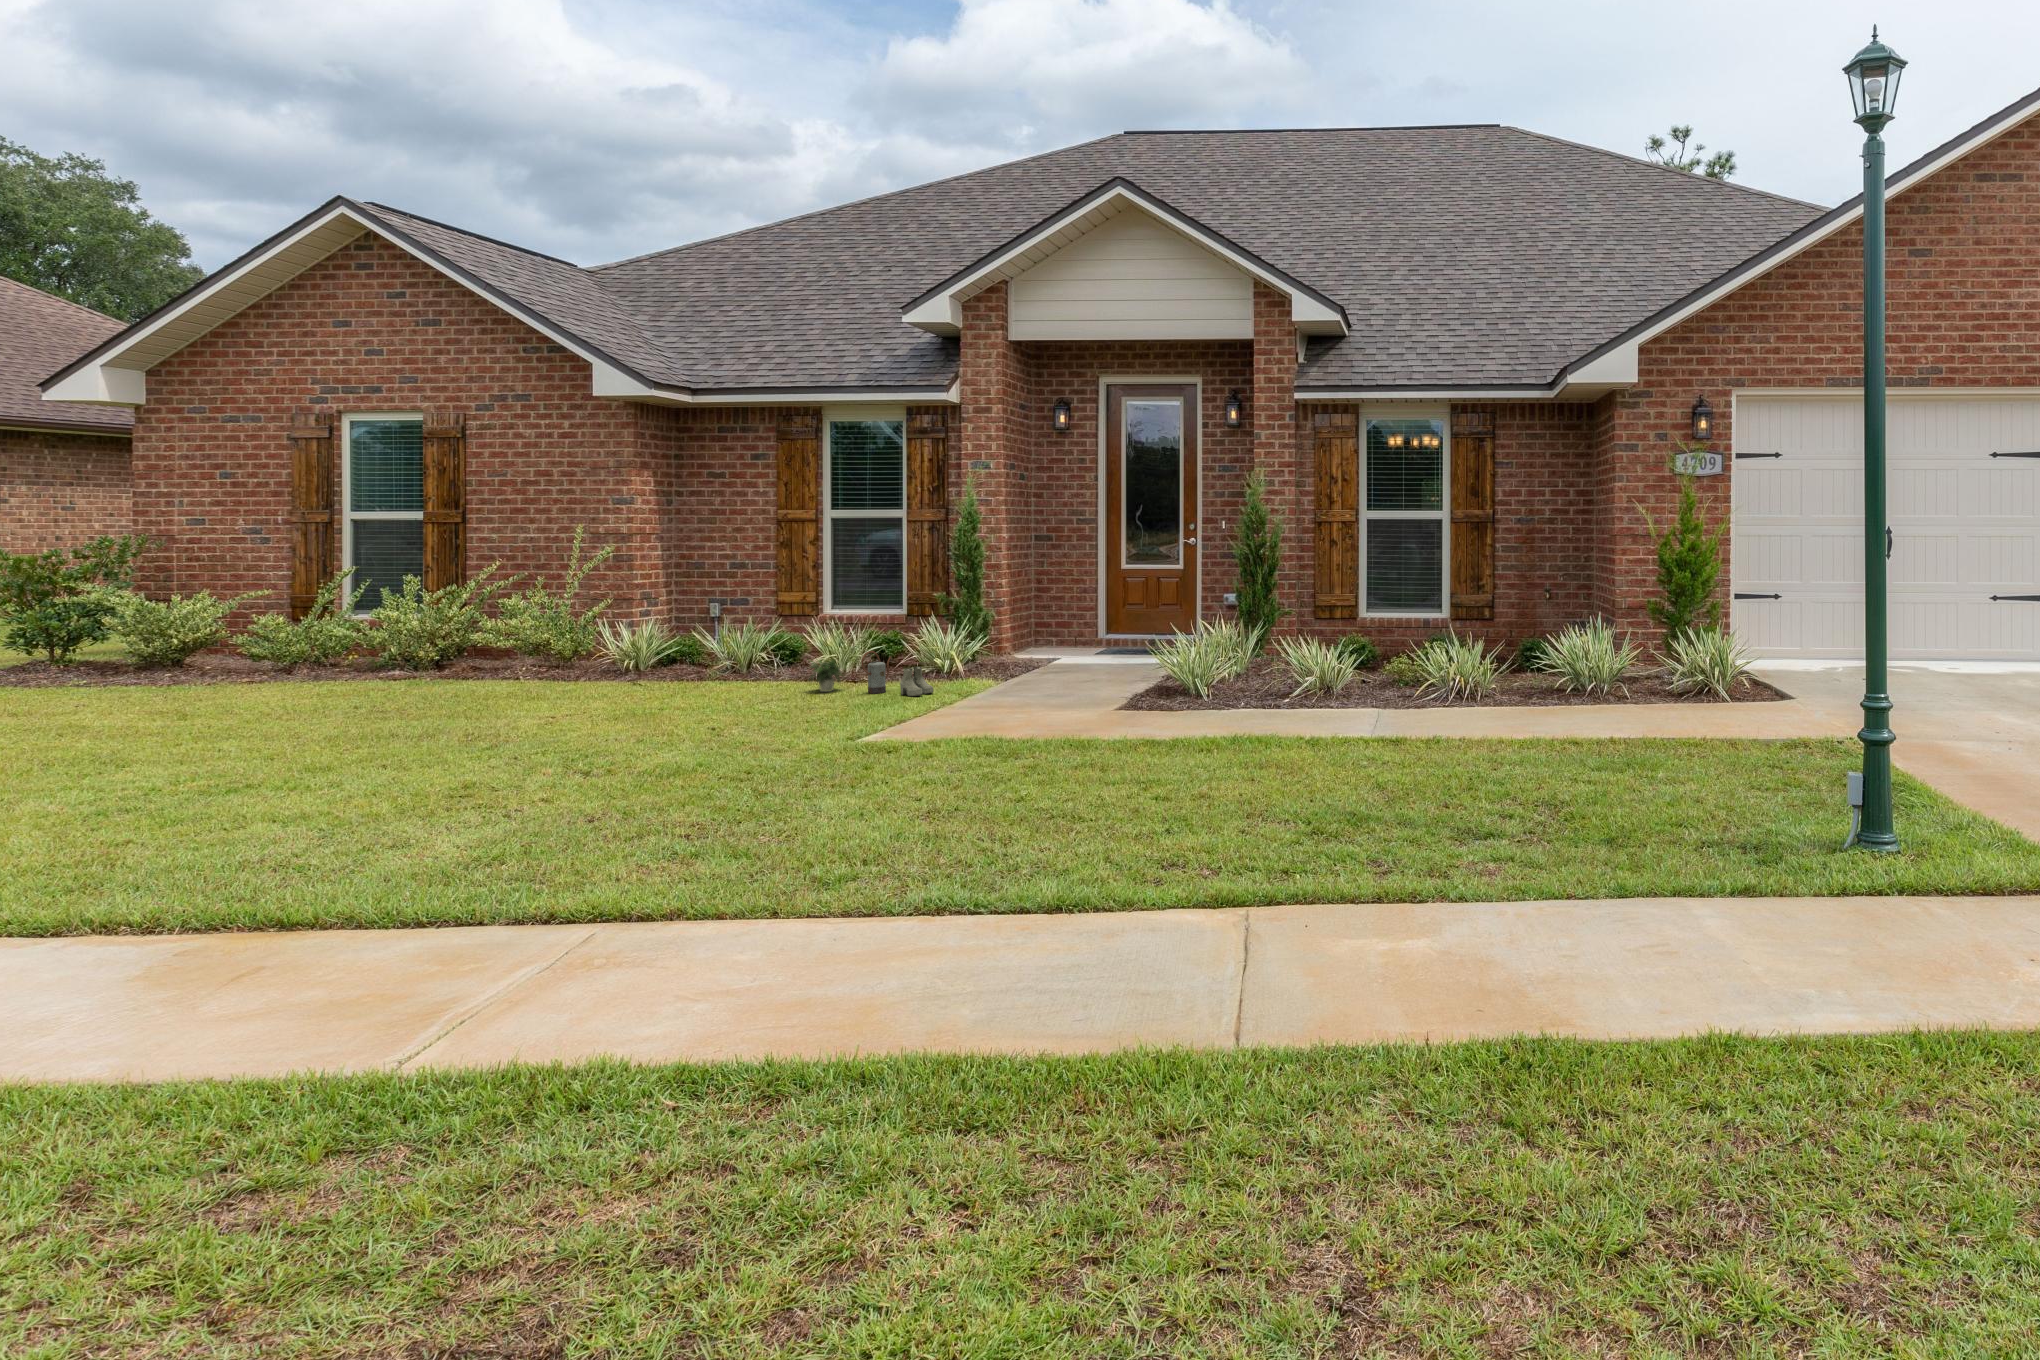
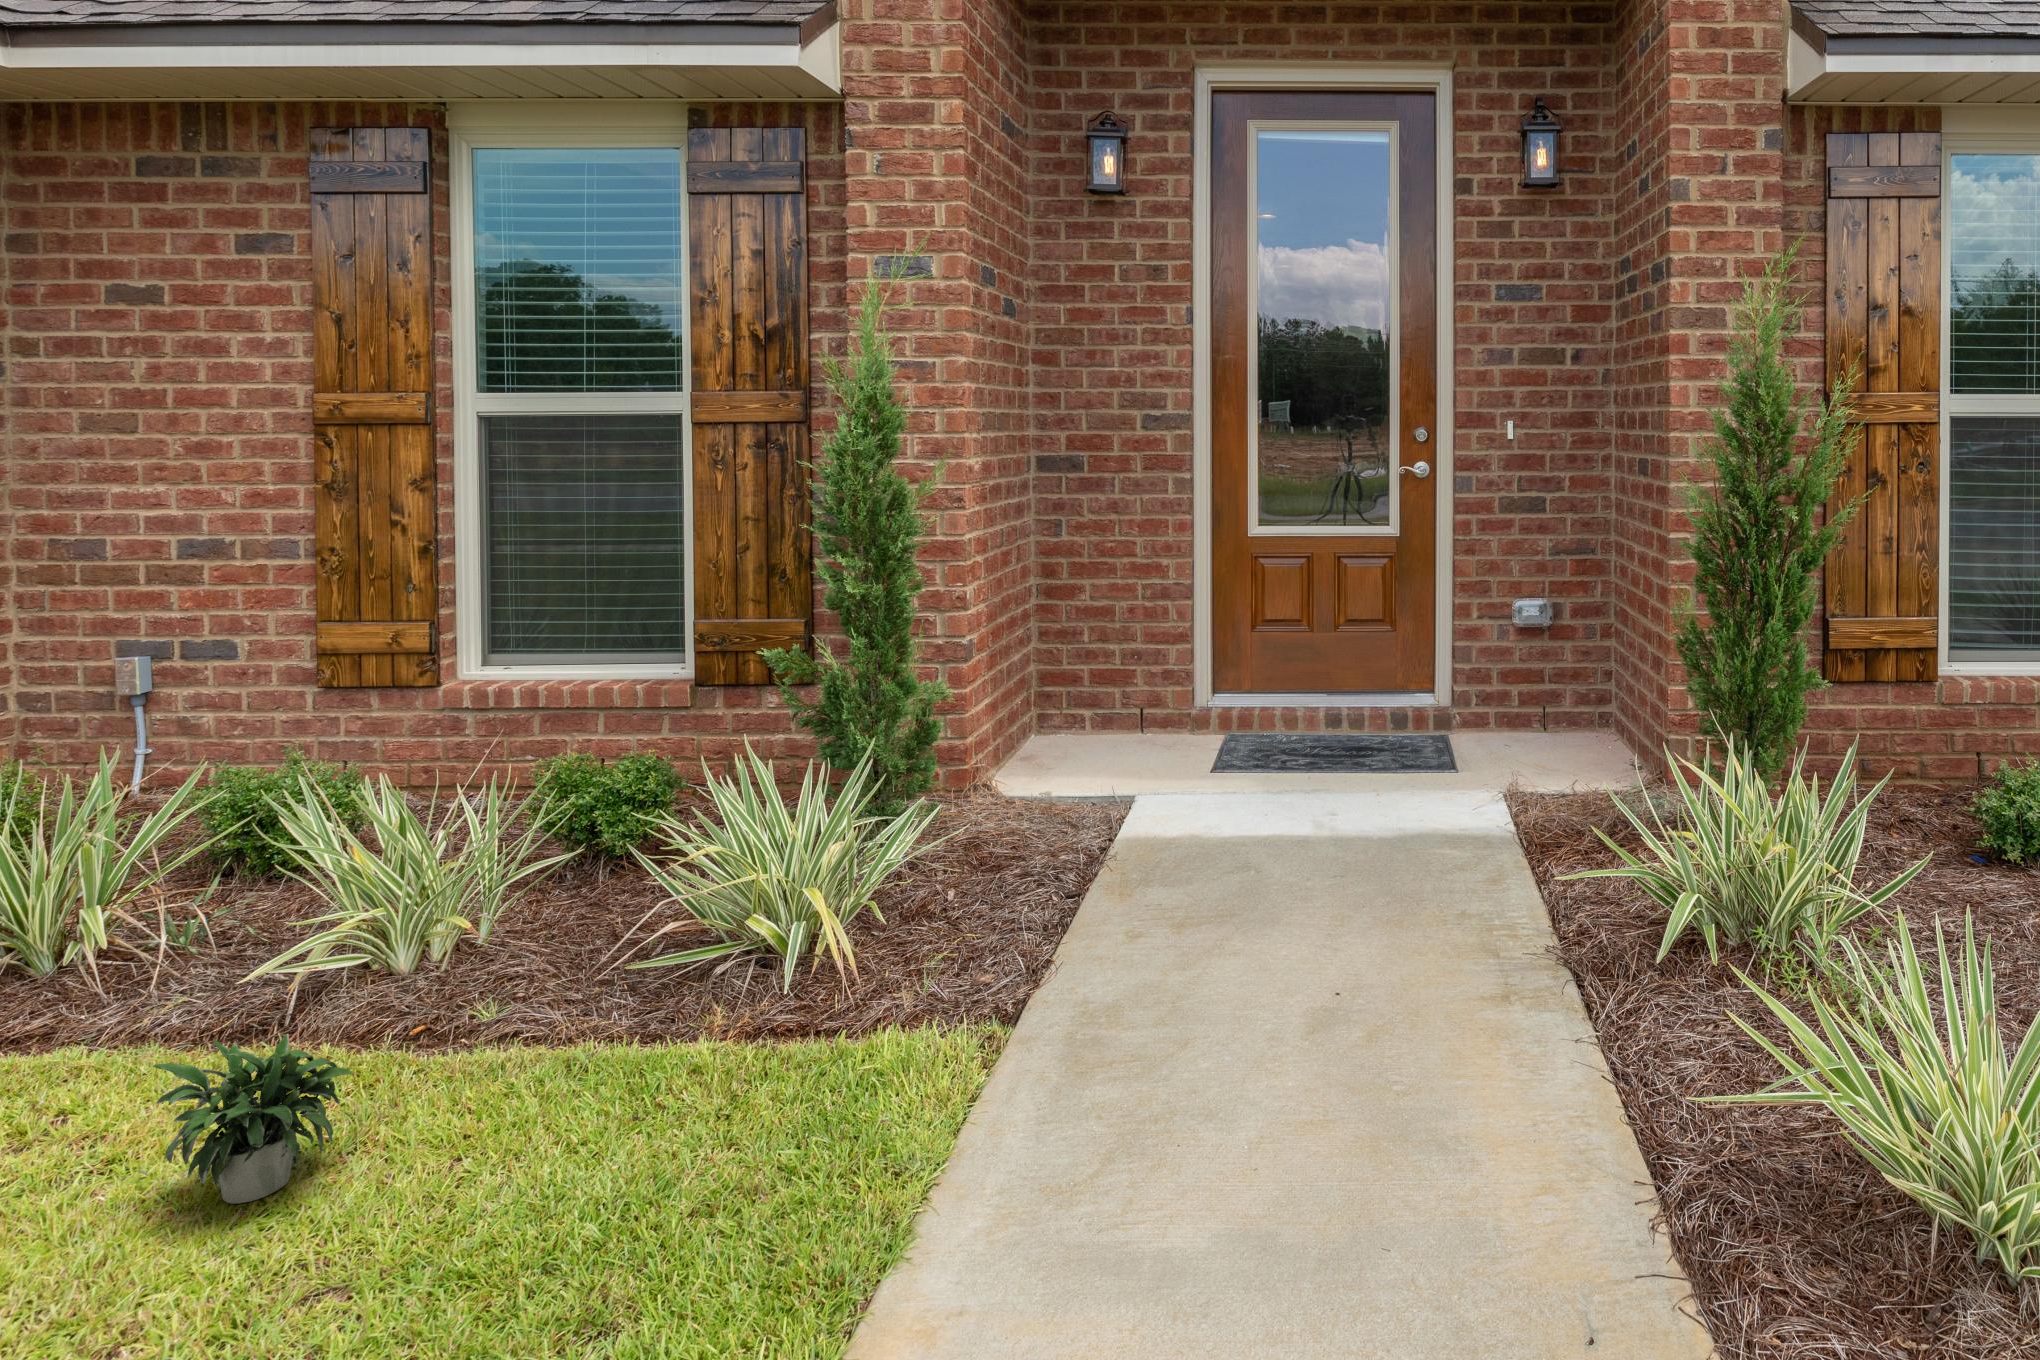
watering can: present [861,651,891,694] -> none [386,1018,551,1222]
boots: present [900,666,933,696] -> none [567,1084,721,1270]

